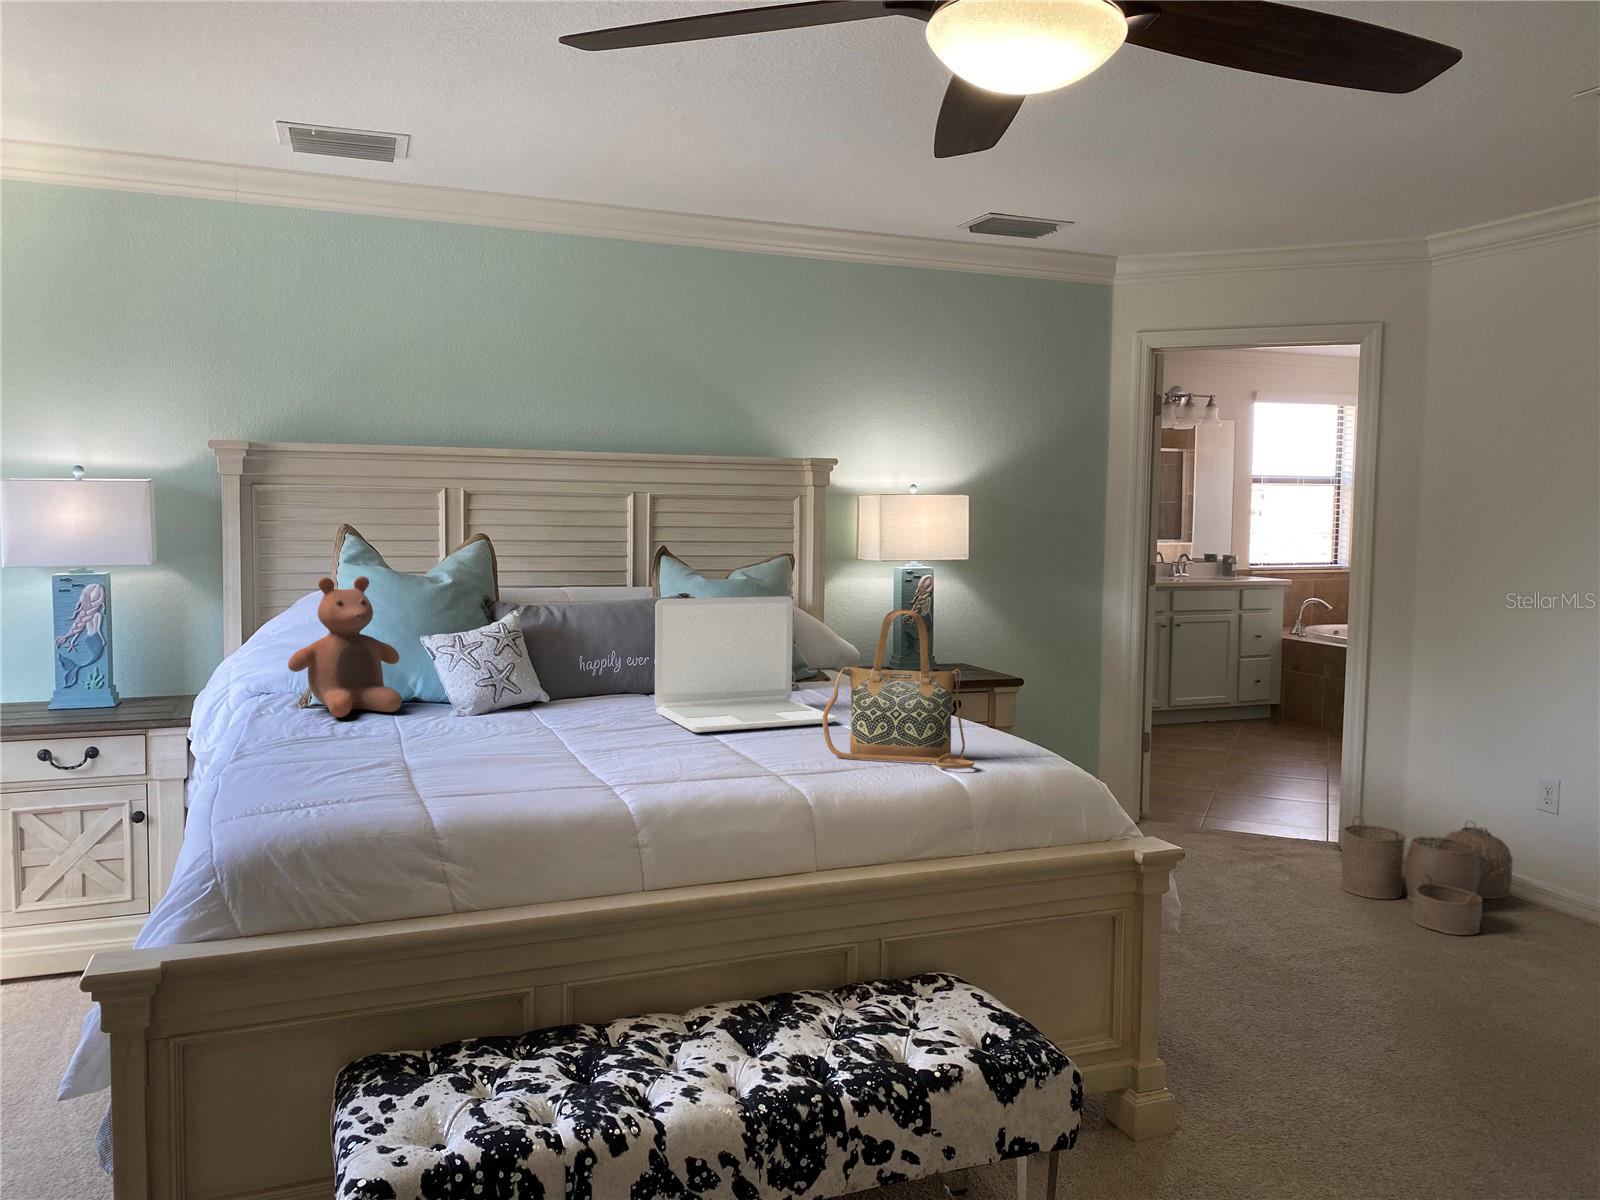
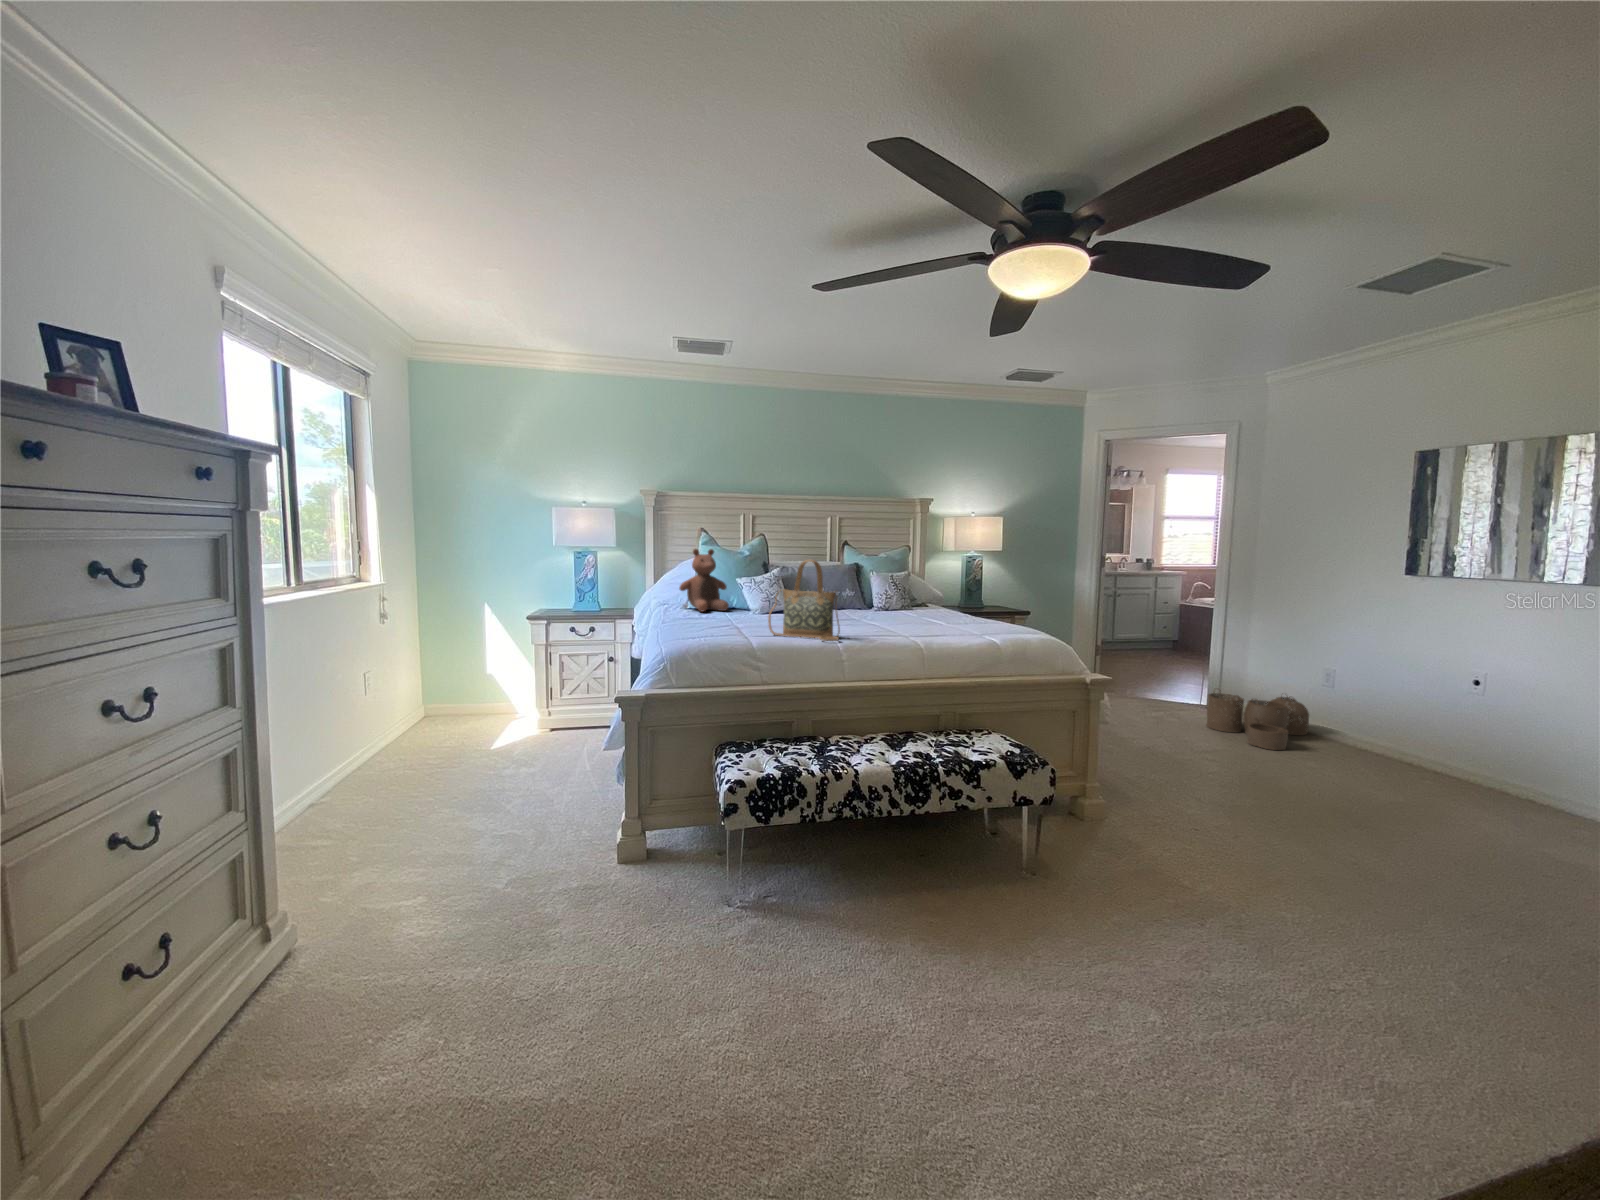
laptop: present [655,596,836,732] -> none [845,560,934,621]
handbag: present [823,610,974,769] -> present [768,560,840,641]

